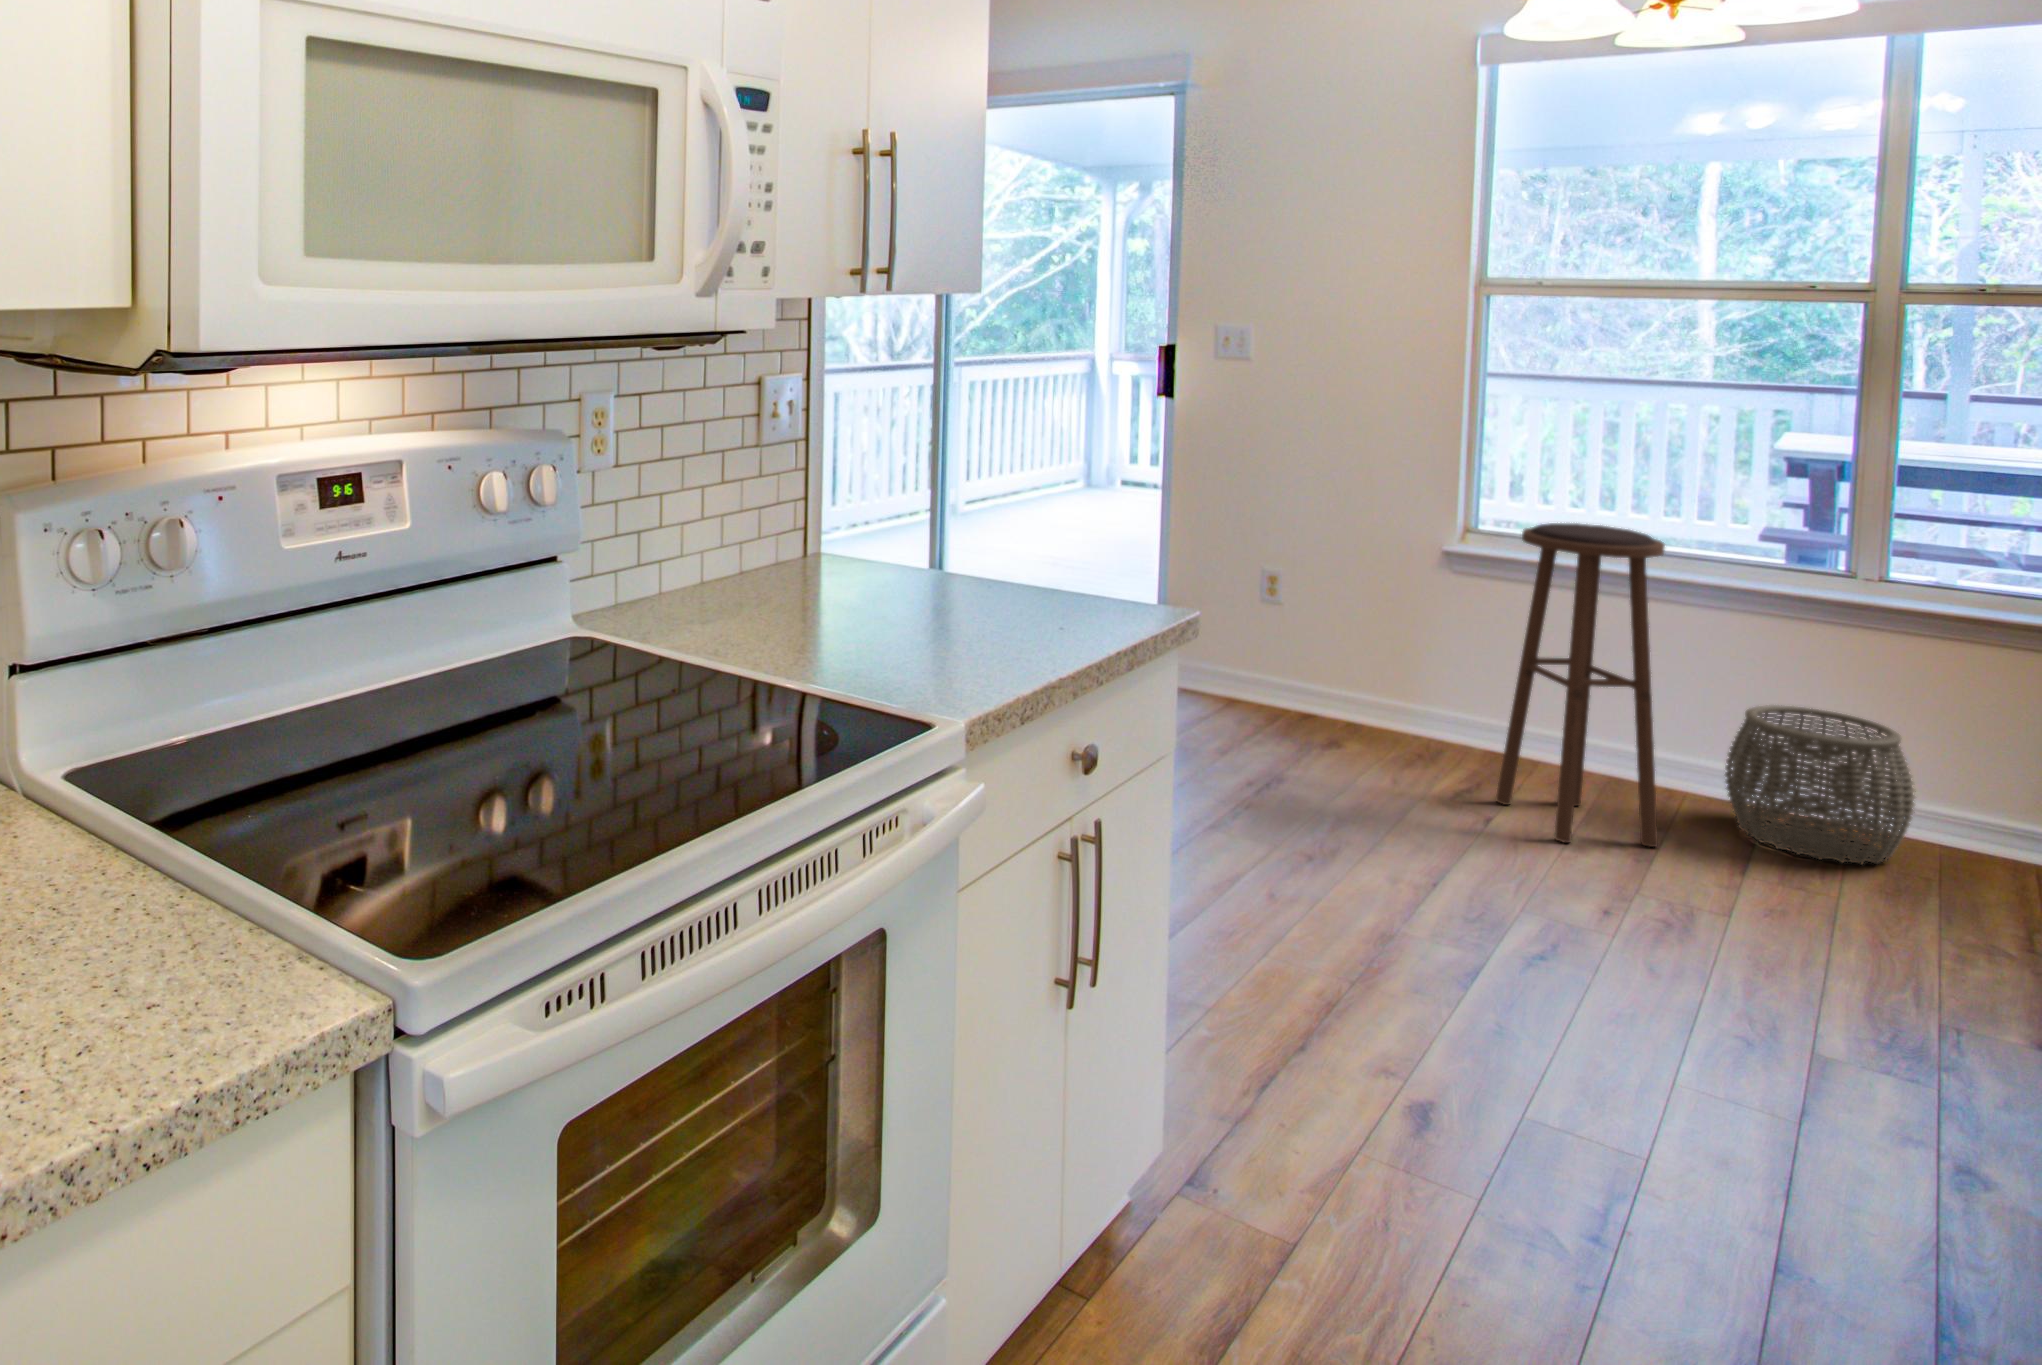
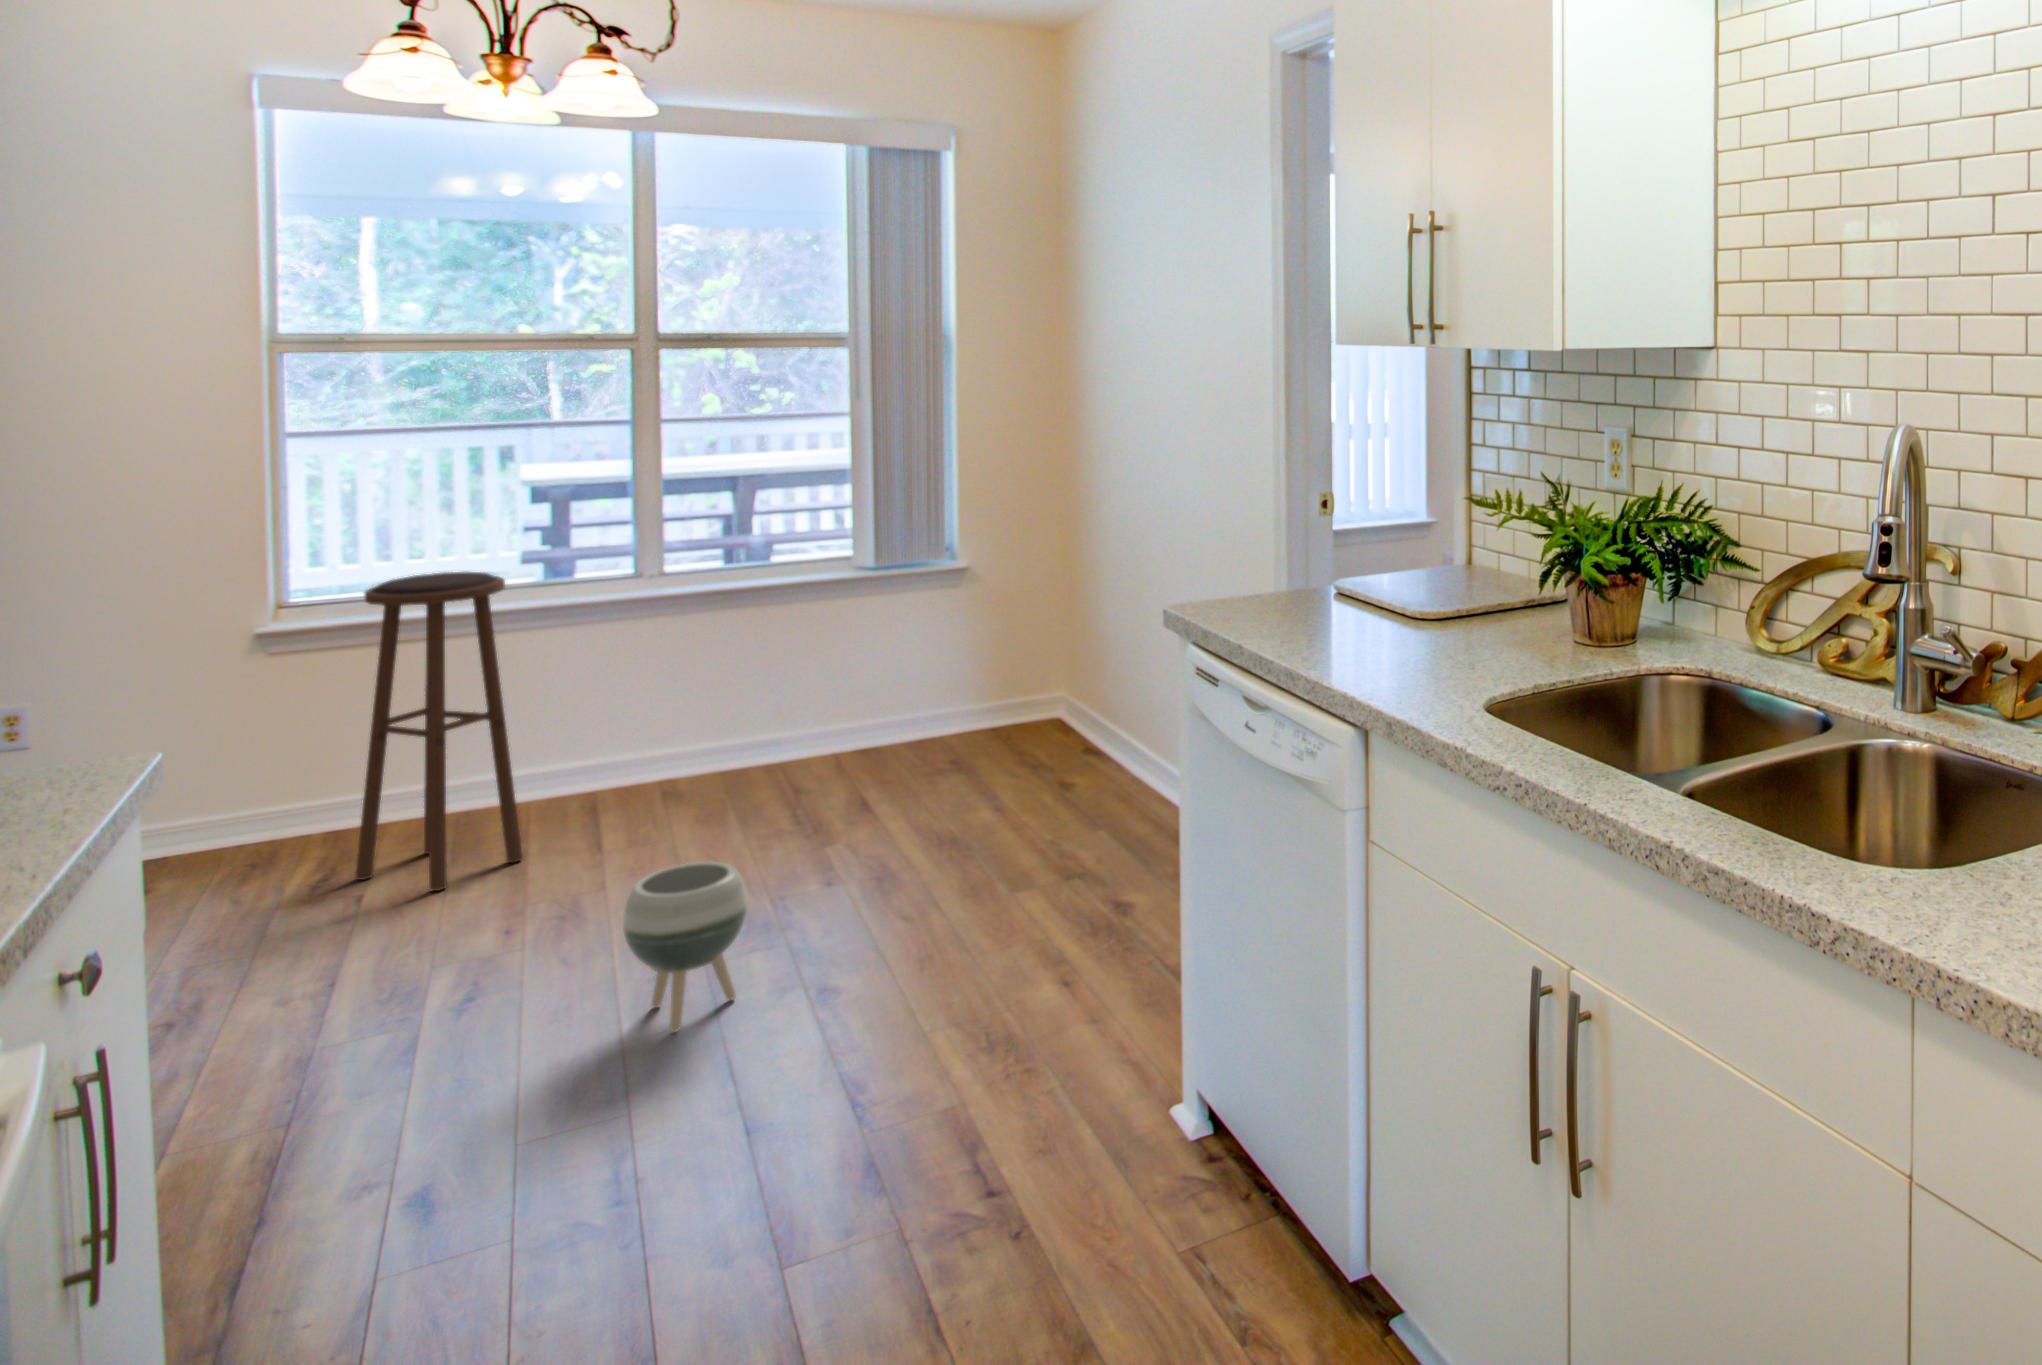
woven basket: present [1725,705,1915,864] -> none [562,691,704,822]
planter: none [1696,913,1867,1111] -> present [622,862,747,1032]

